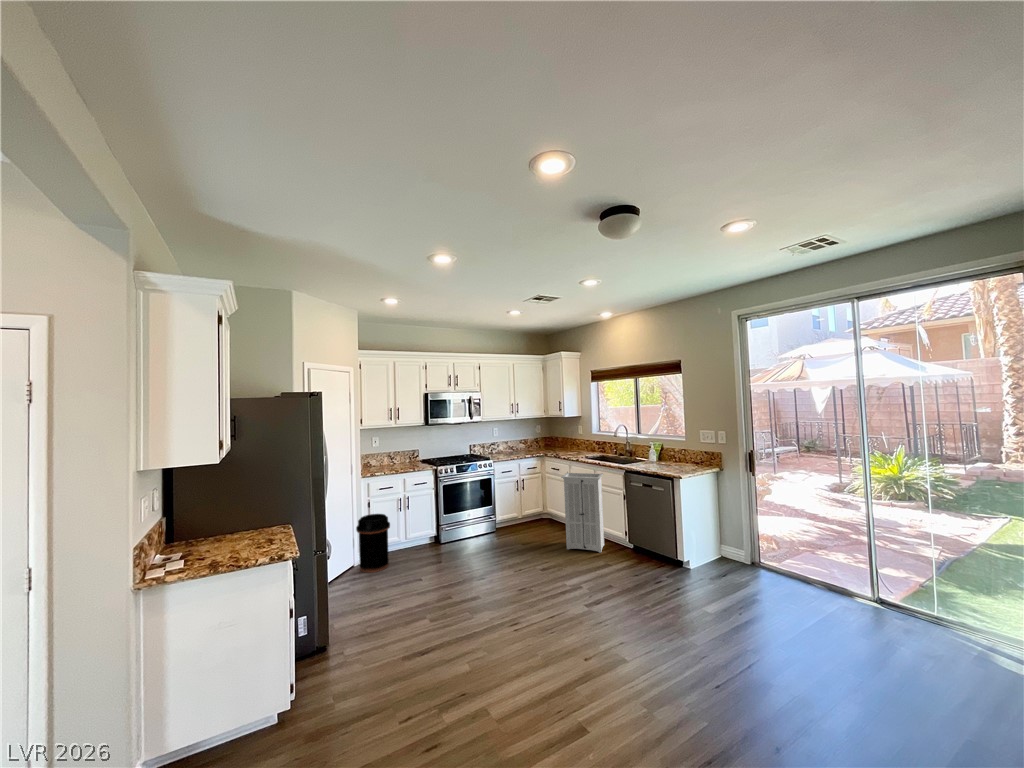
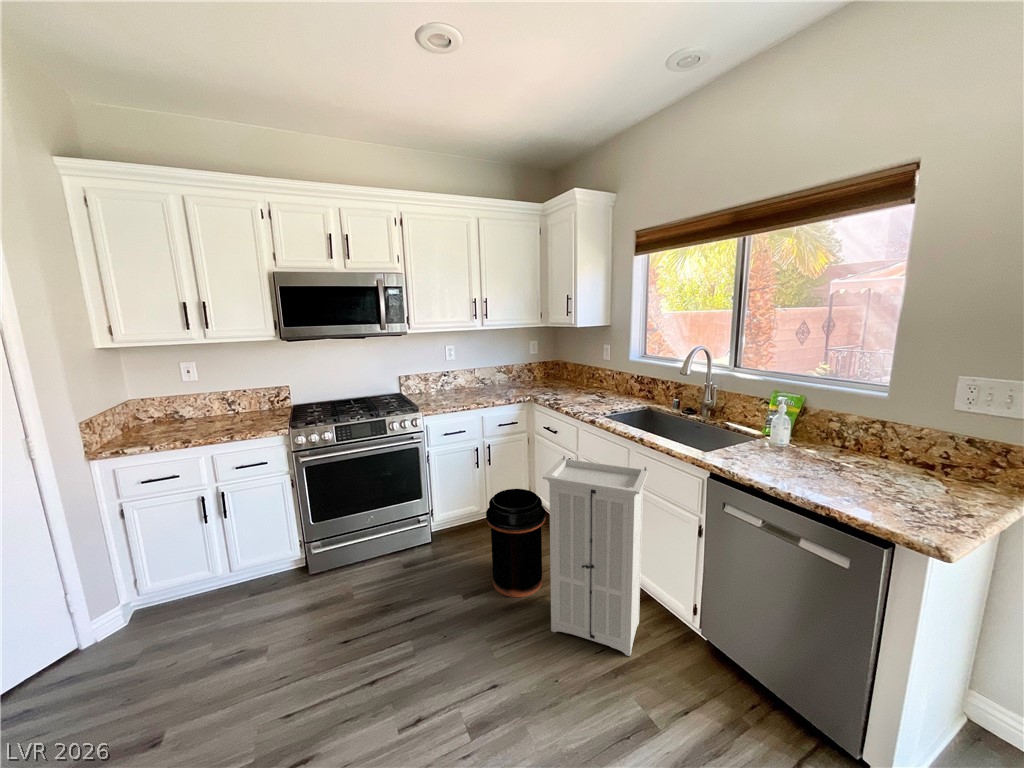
trash can: present [356,514,390,573] -> present [486,489,546,597]

